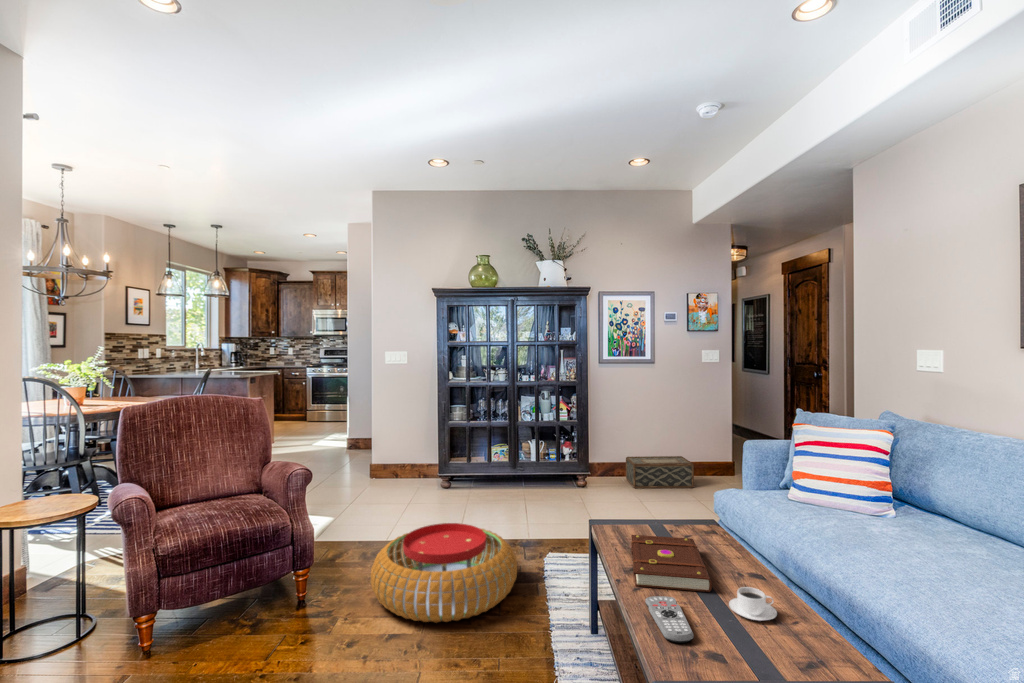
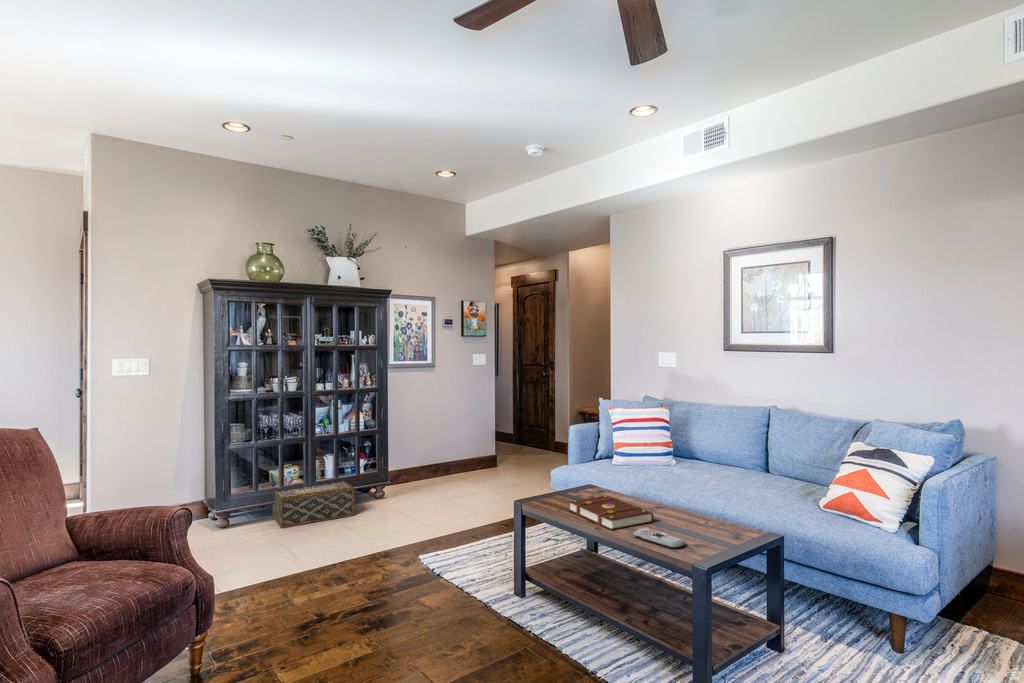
woven basket: present [626,456,694,488] -> present [272,480,355,528]
pouf: present [371,523,517,623] -> none [273,540,434,645]
coffee cup: present [729,587,777,621] -> none [671,510,701,528]

